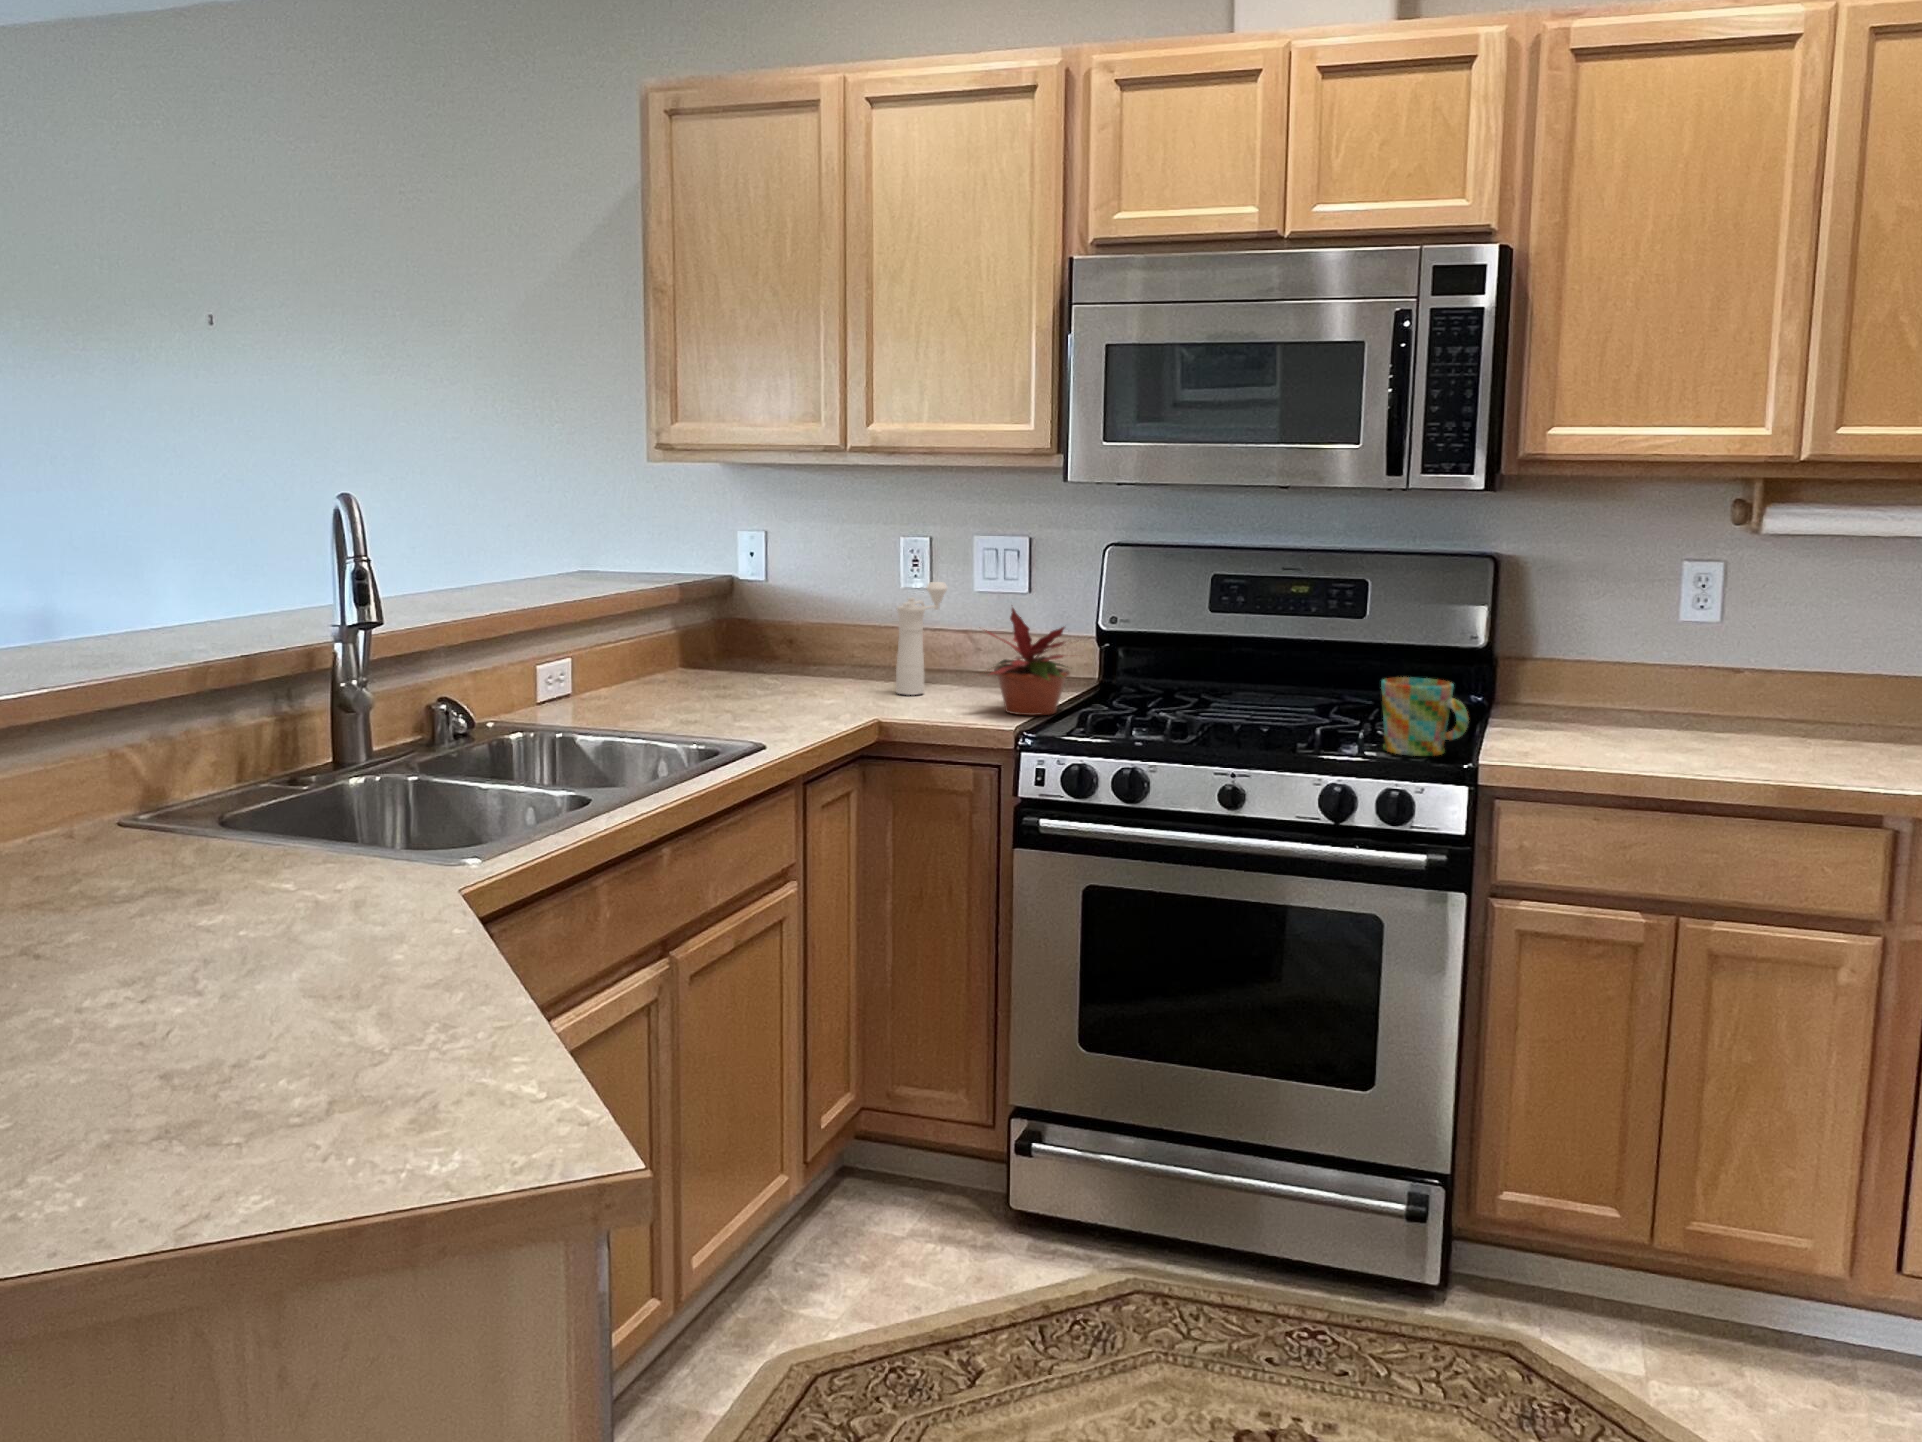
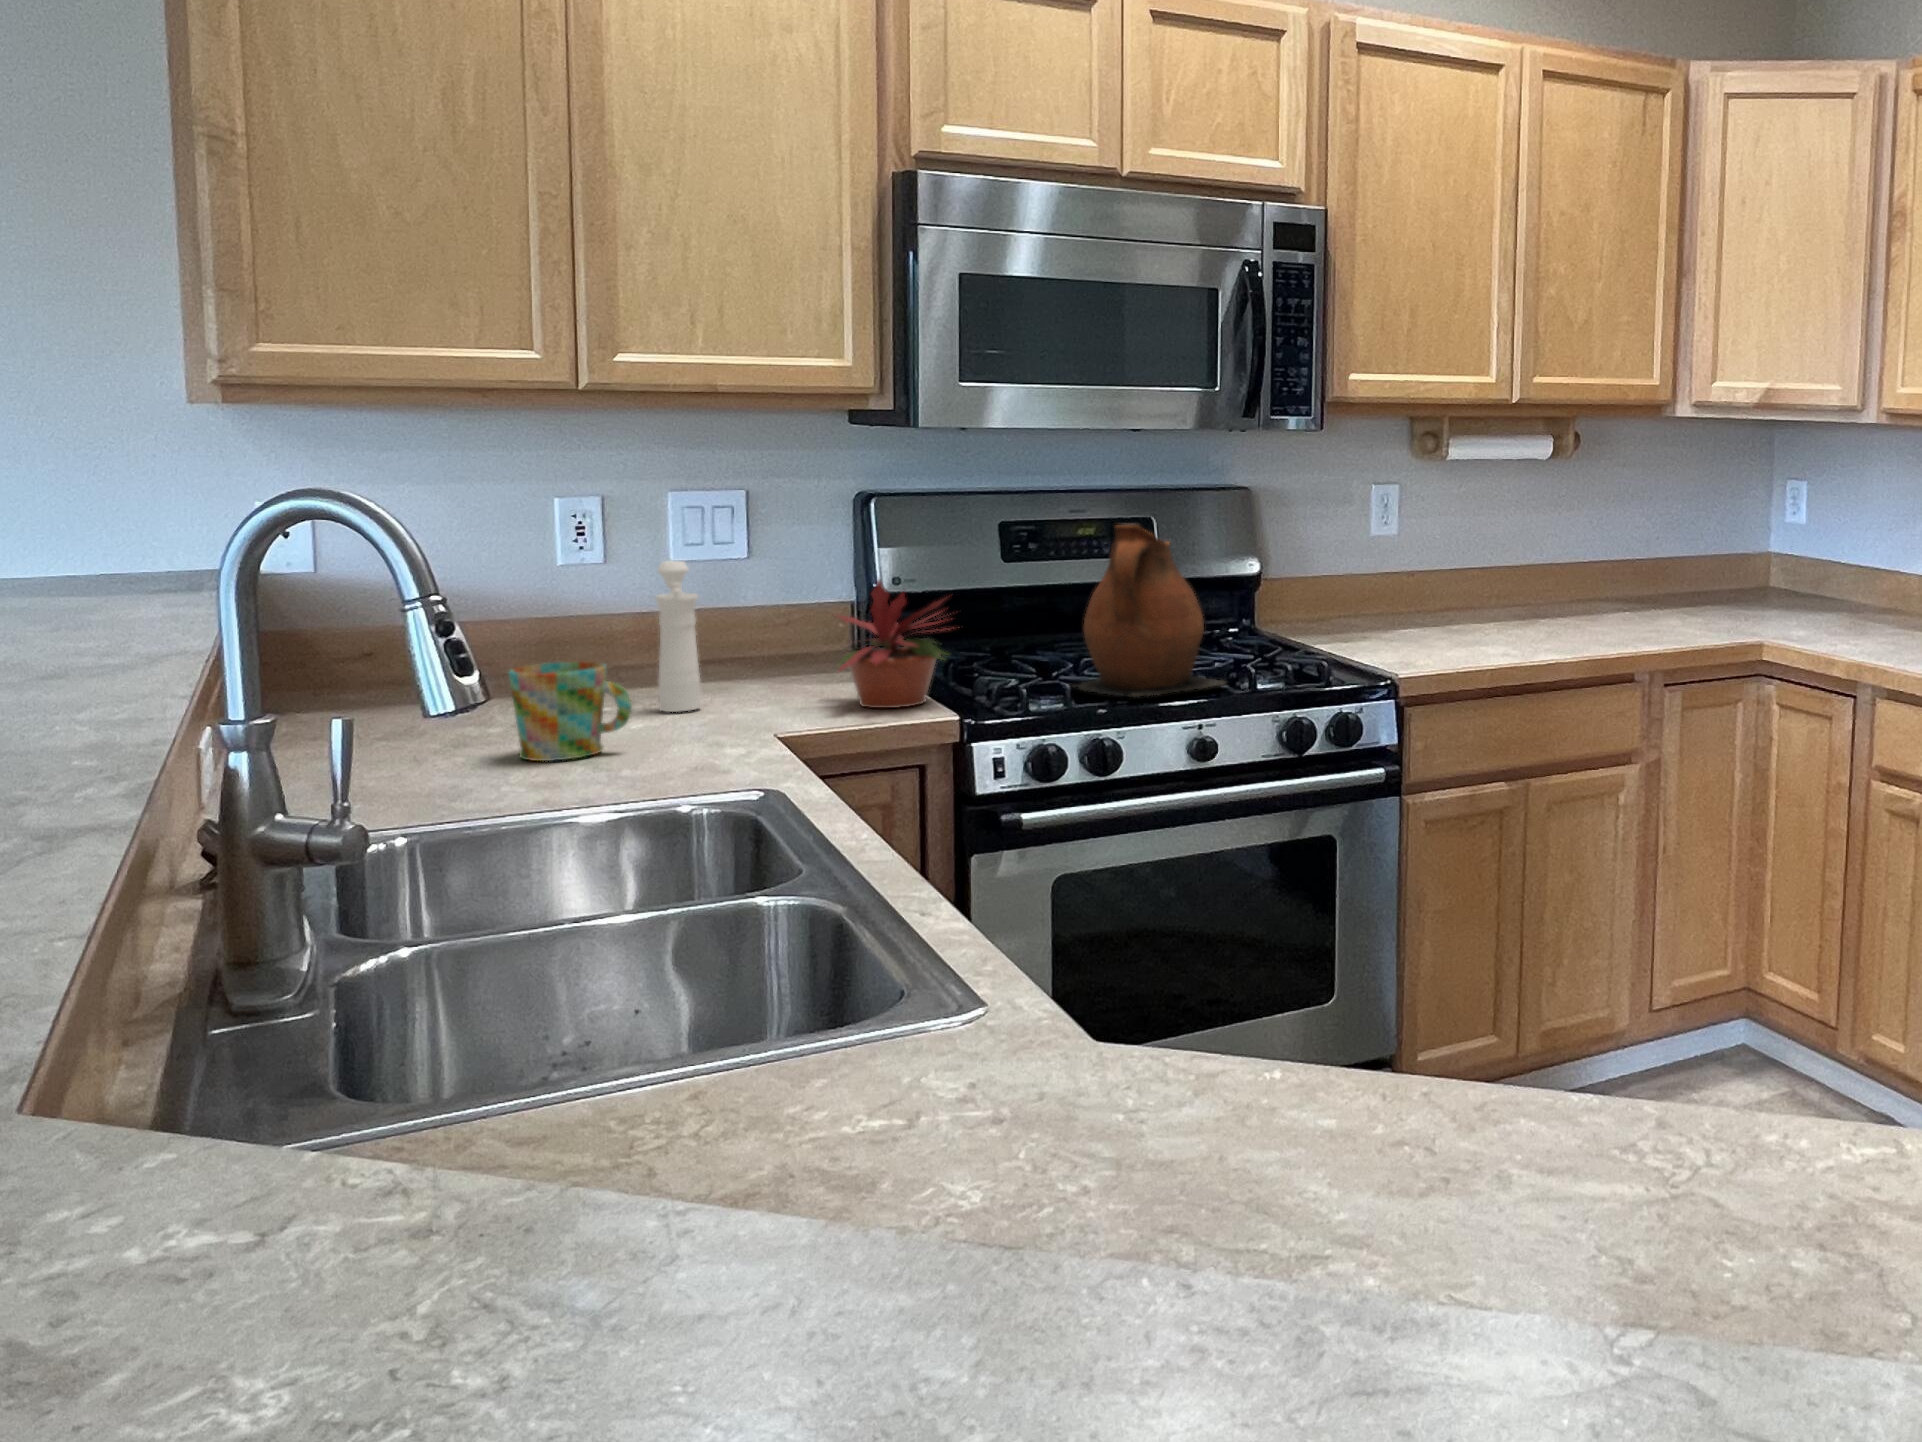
ceramic pitcher: none [1162,576,1297,744] -> present [1069,525,1226,697]
mug: present [1381,677,1469,756] -> present [509,662,632,761]

